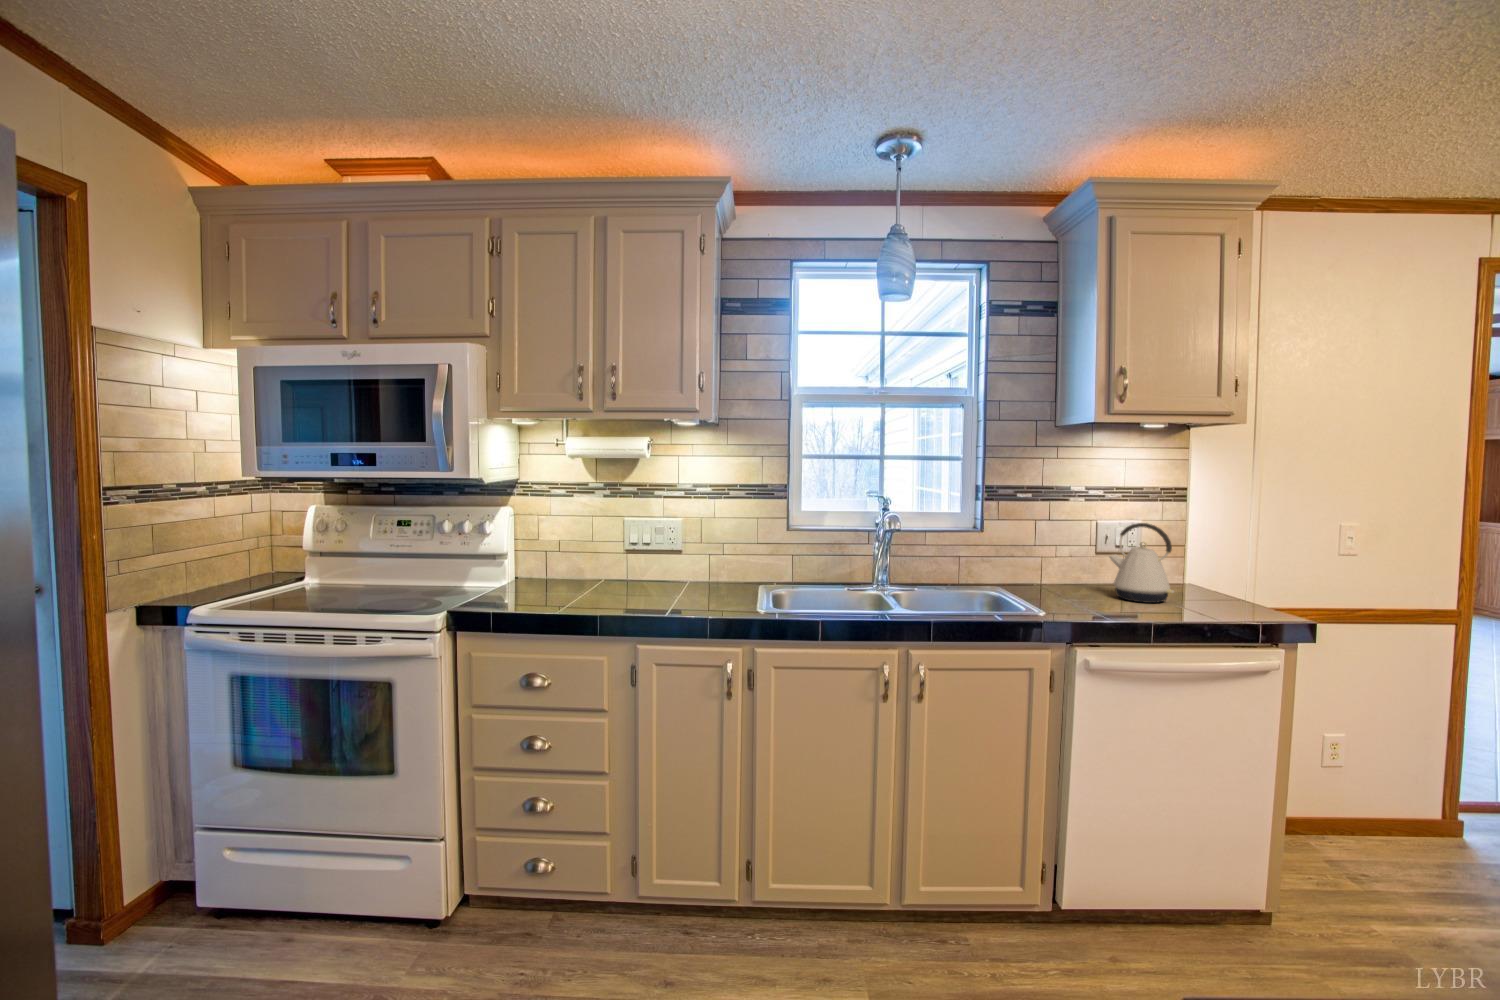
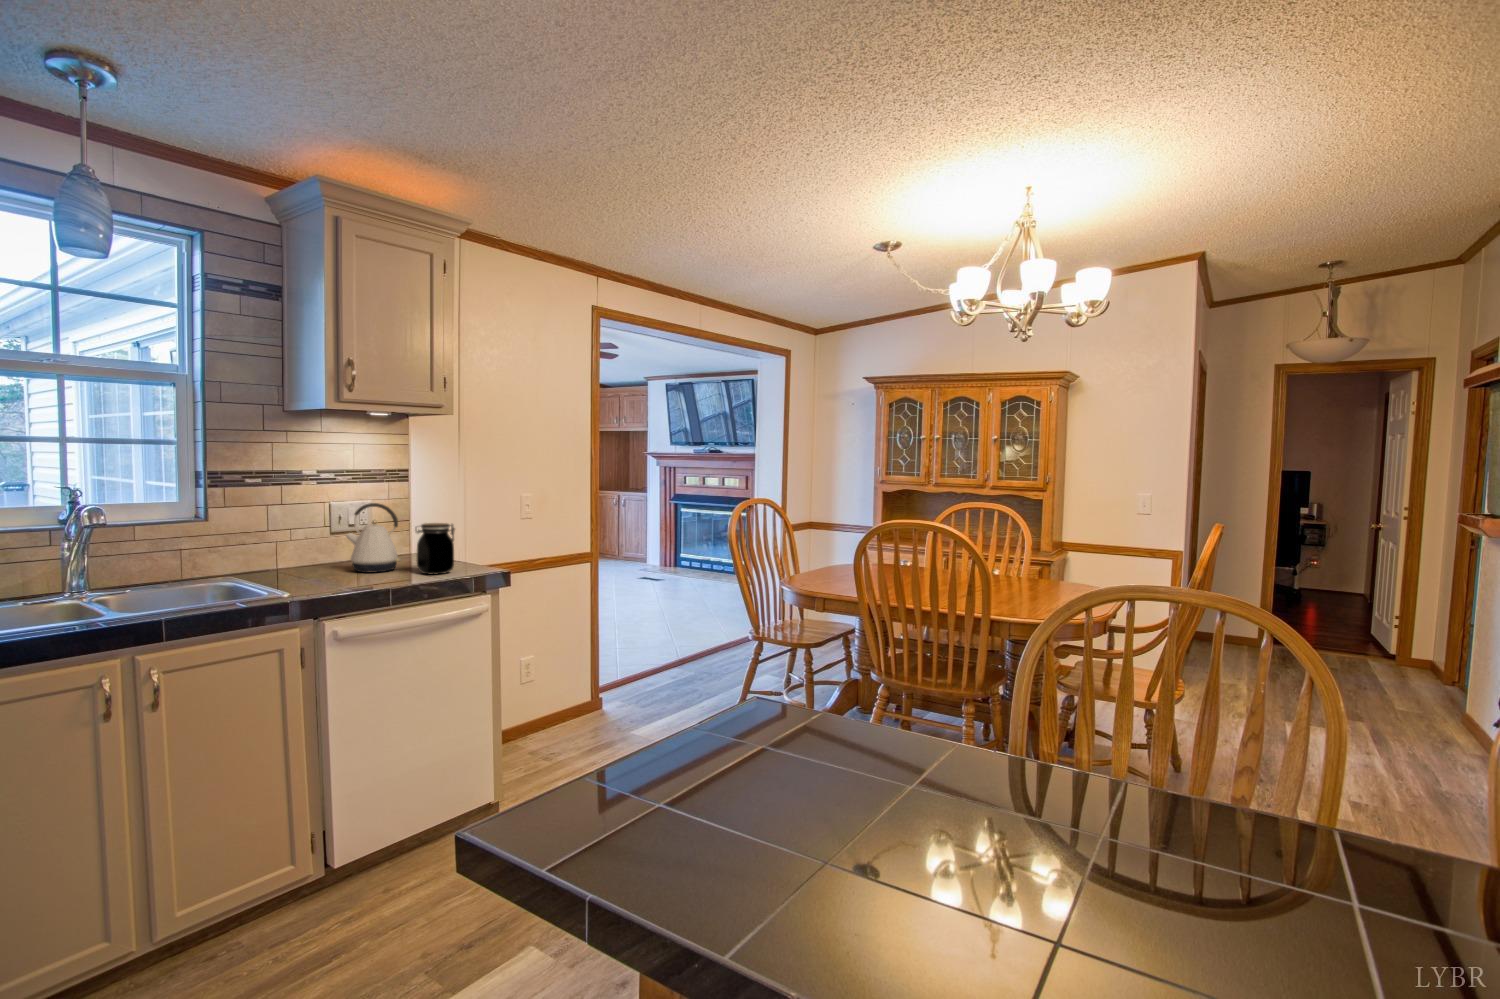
jar: none [1194,551,1251,617] -> present [416,523,455,574]

